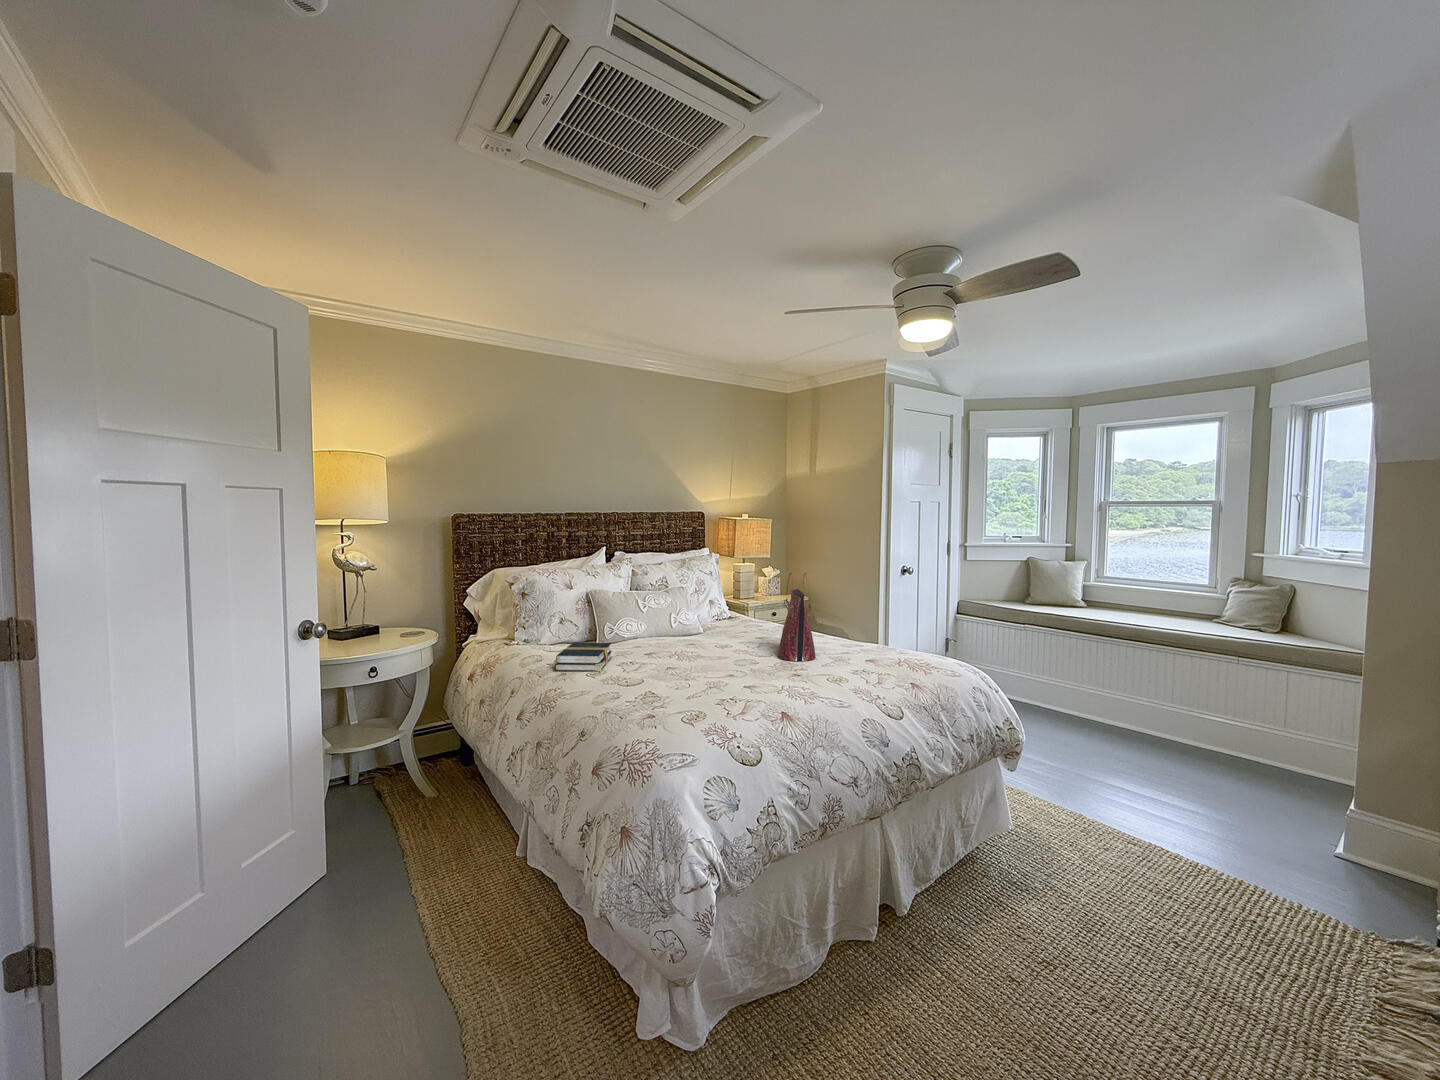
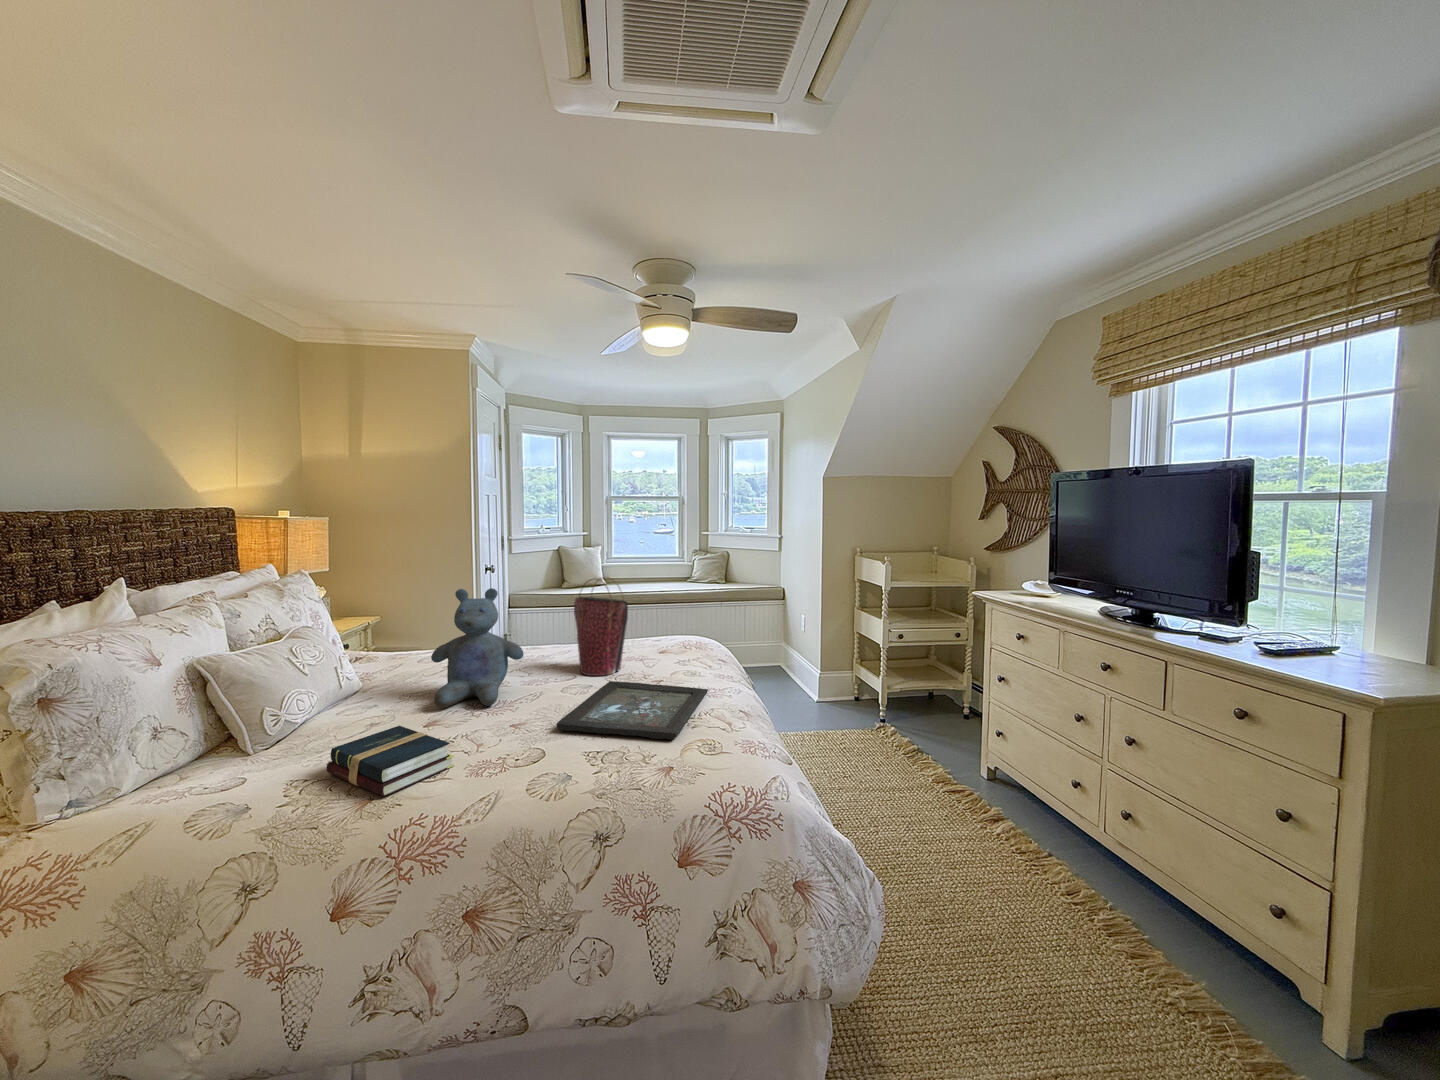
stuffed bear: none [664,568,727,653] -> present [431,588,524,708]
tray: none [668,662,805,702] -> present [557,681,708,739]

